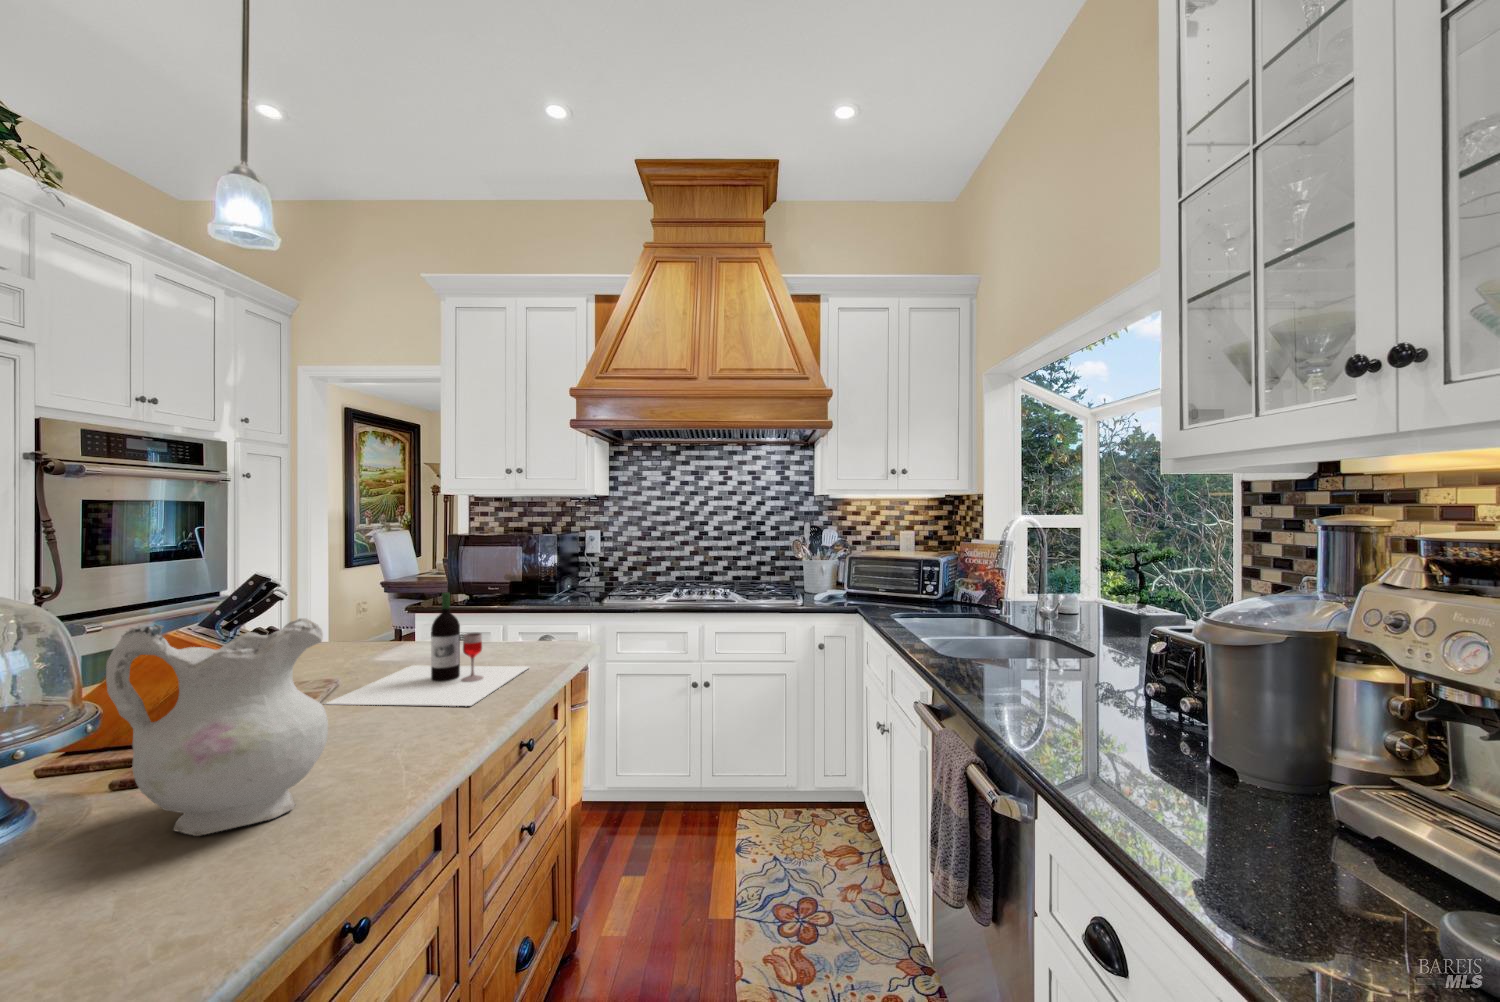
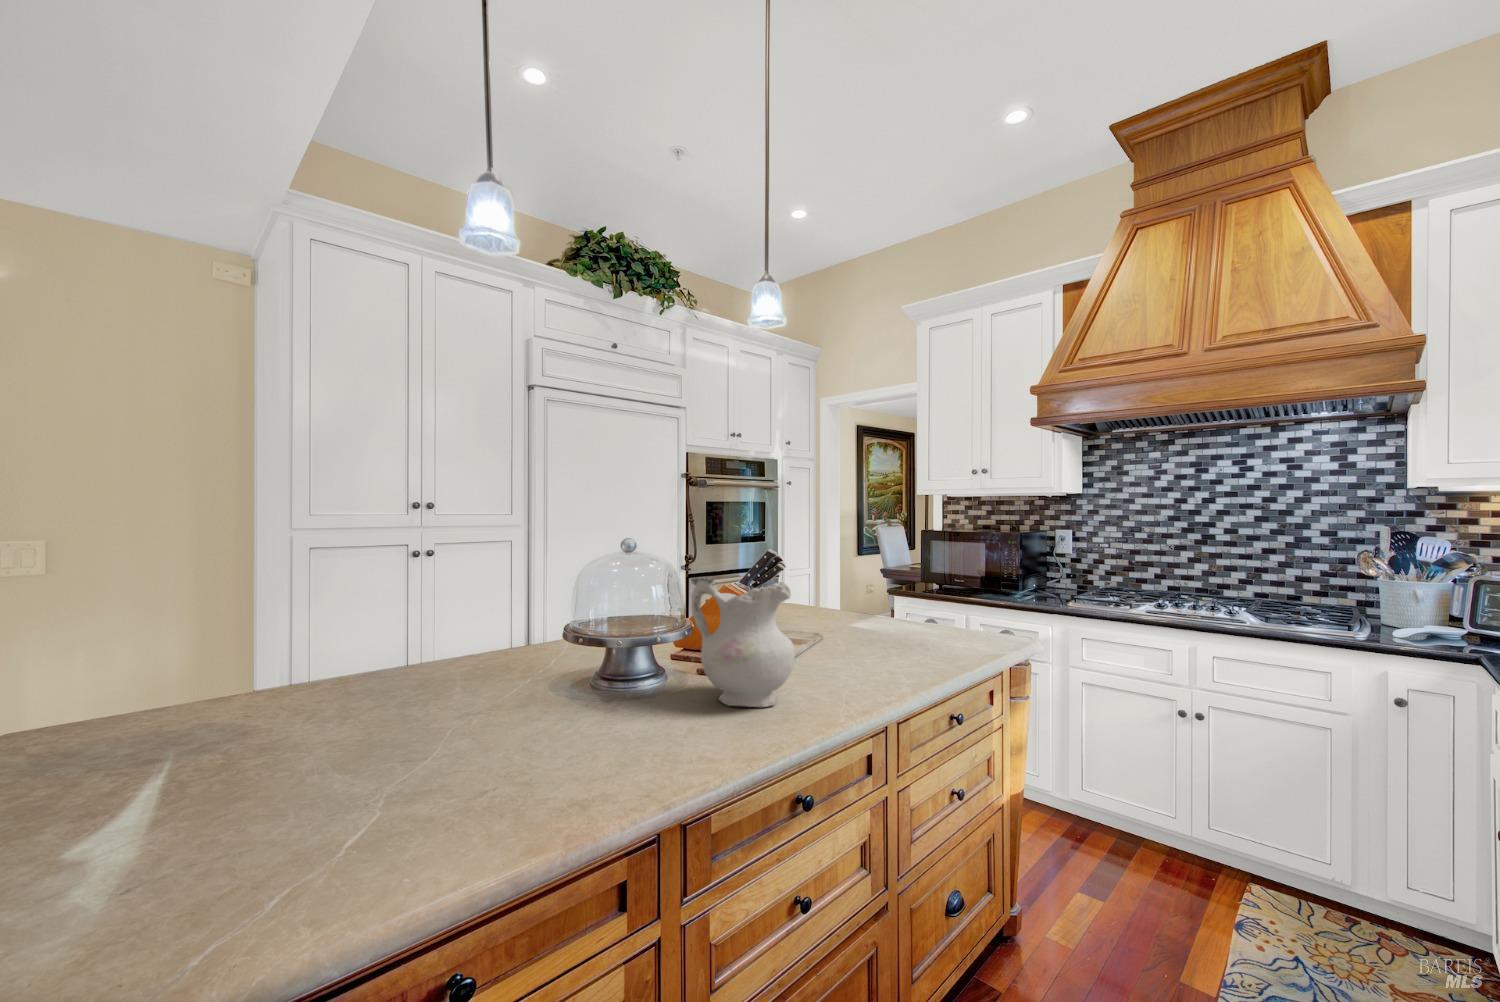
wine bottle: present [326,593,529,706] -> none [809,577,965,670]

